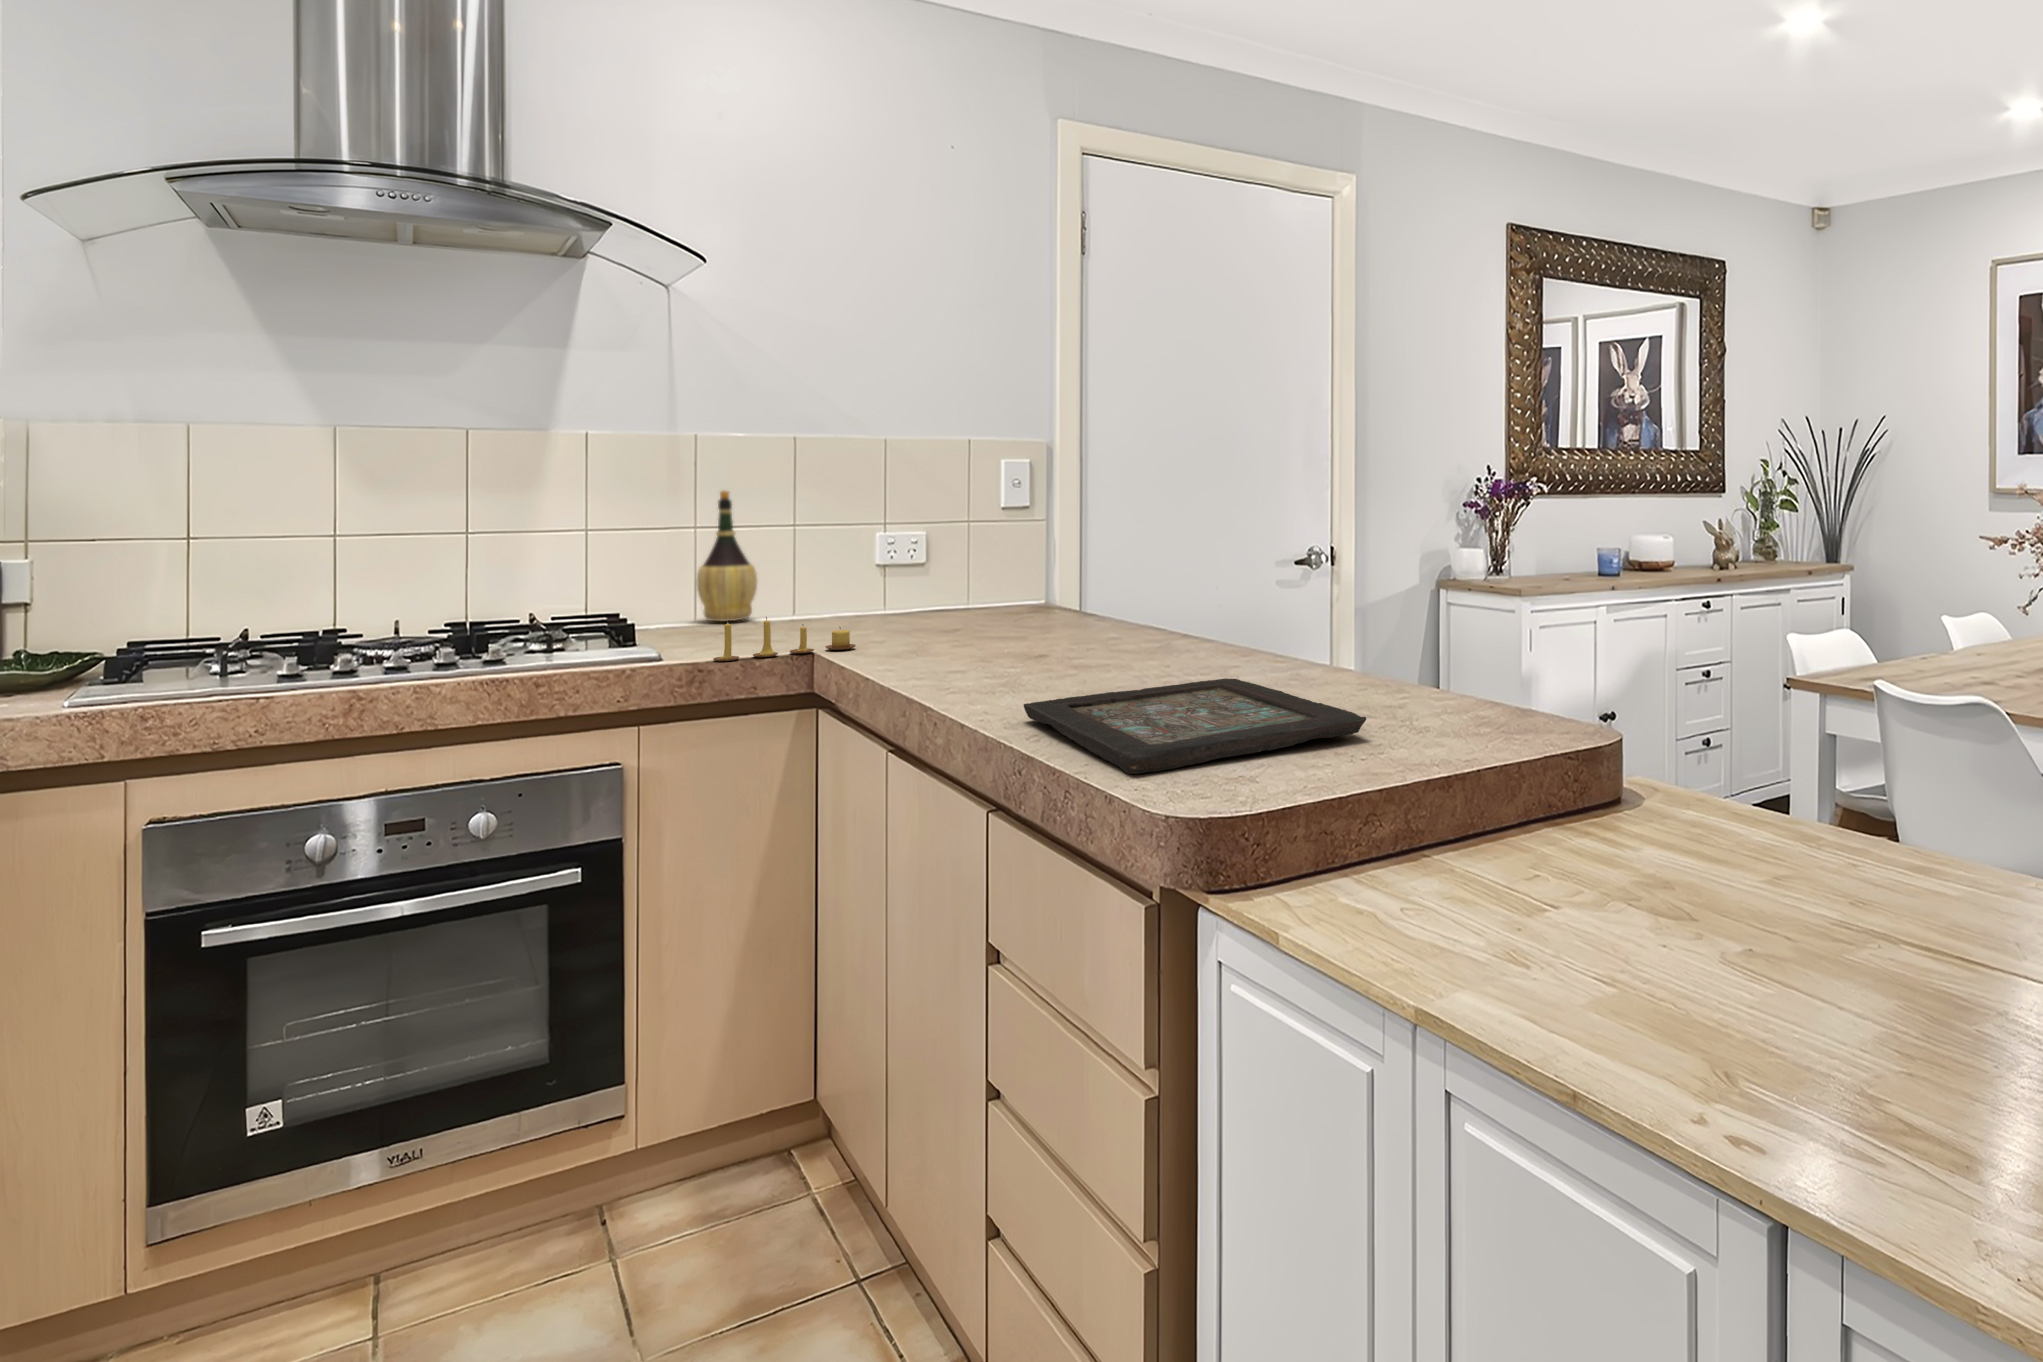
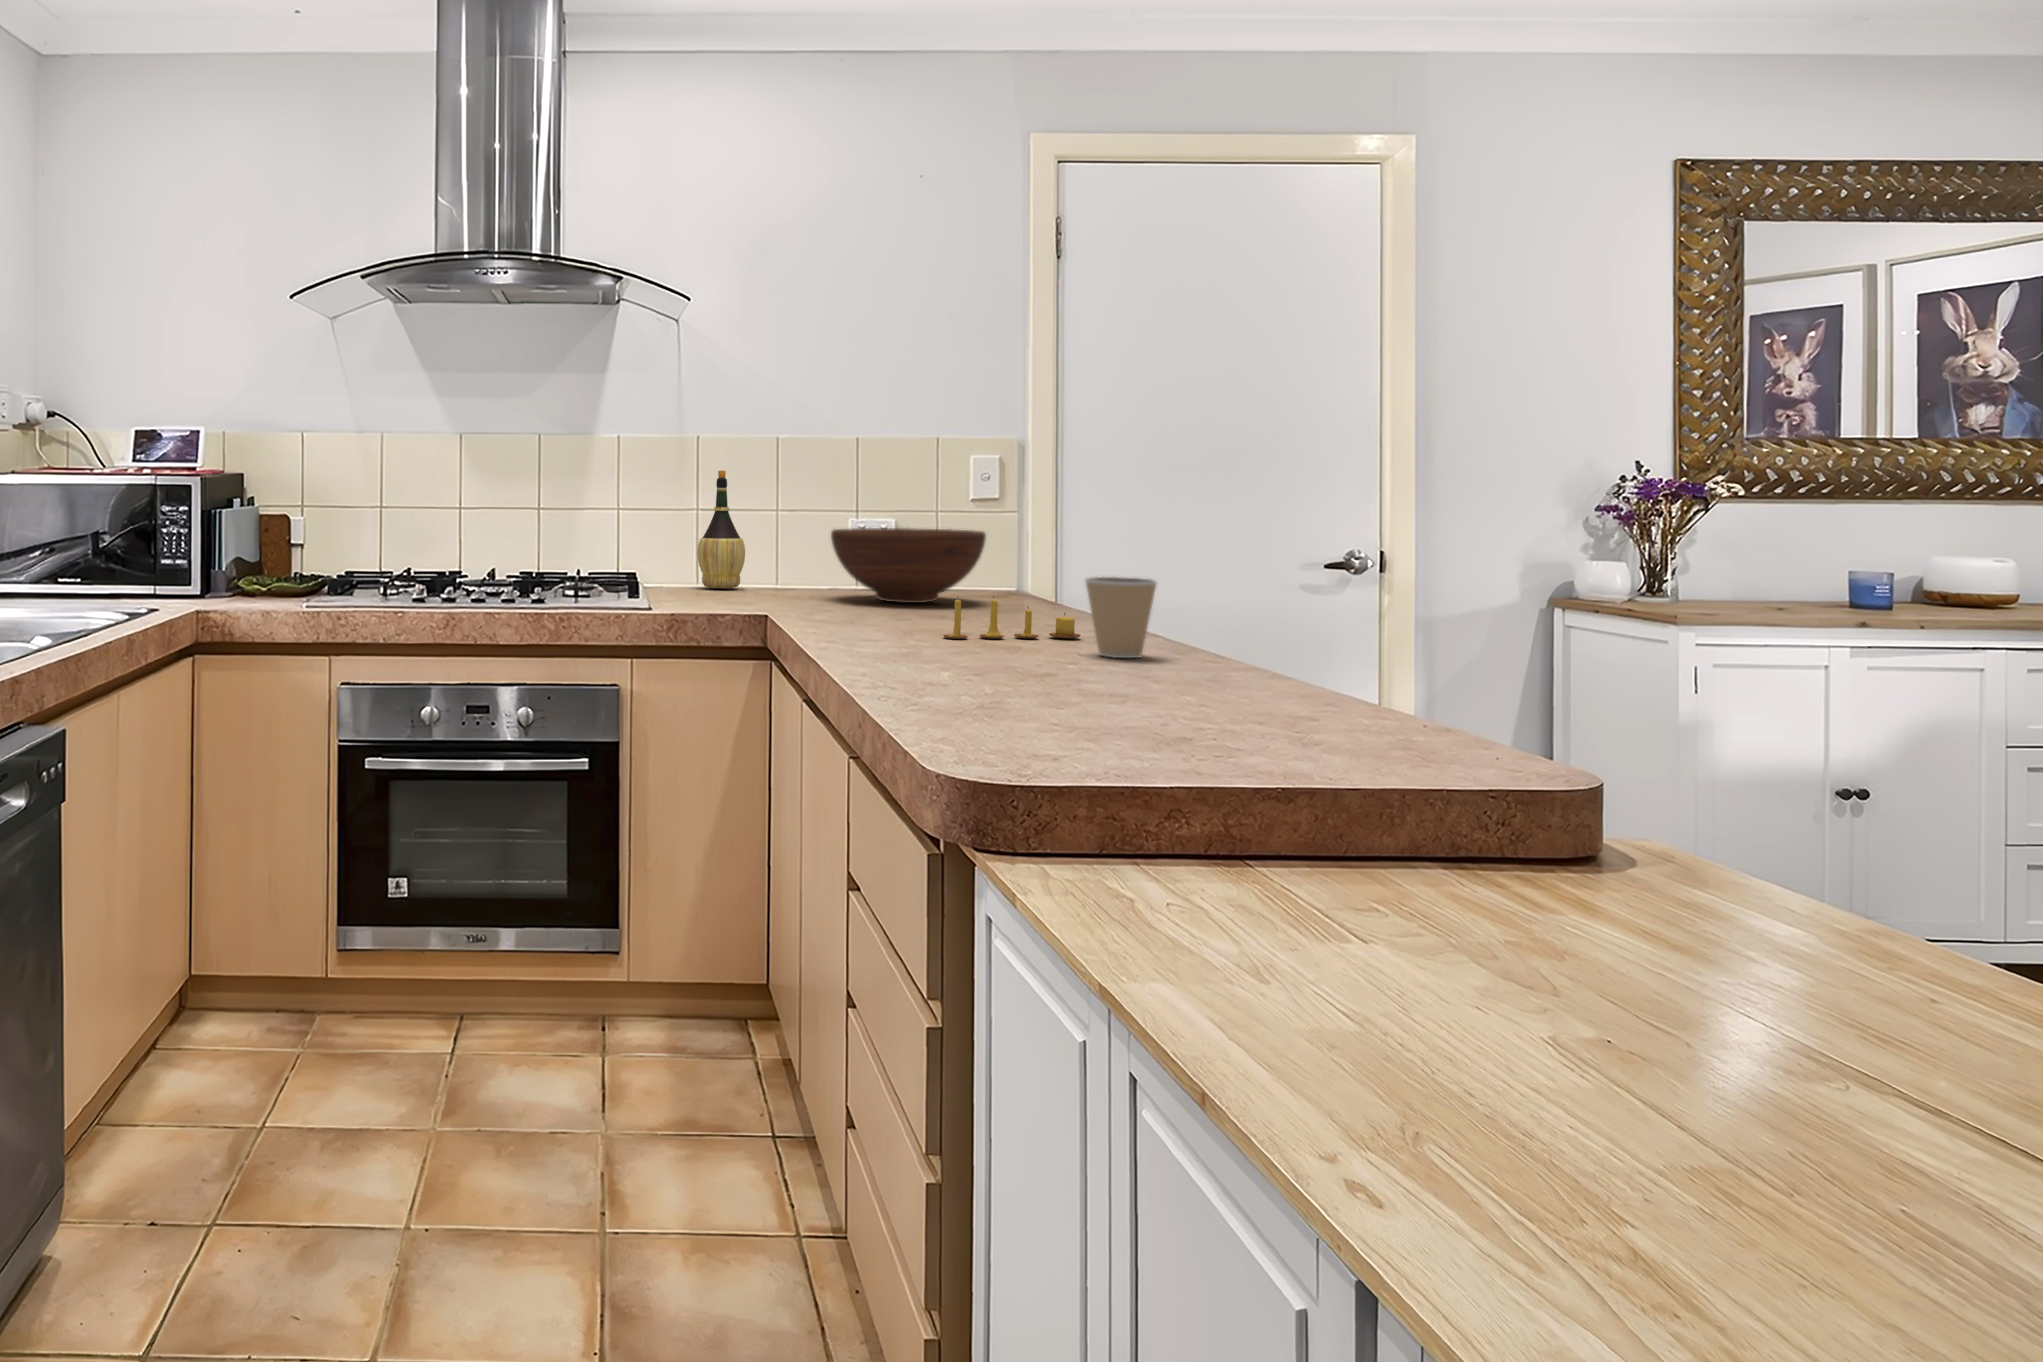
fruit bowl: none [867,547,1031,625] -> present [831,528,986,603]
coffee cup: none [1166,603,1229,677] -> present [1085,577,1157,658]
candle: present [713,617,856,661] -> present [943,596,1081,639]
decorative tray: present [1024,678,1366,774] -> none [903,654,1267,717]

